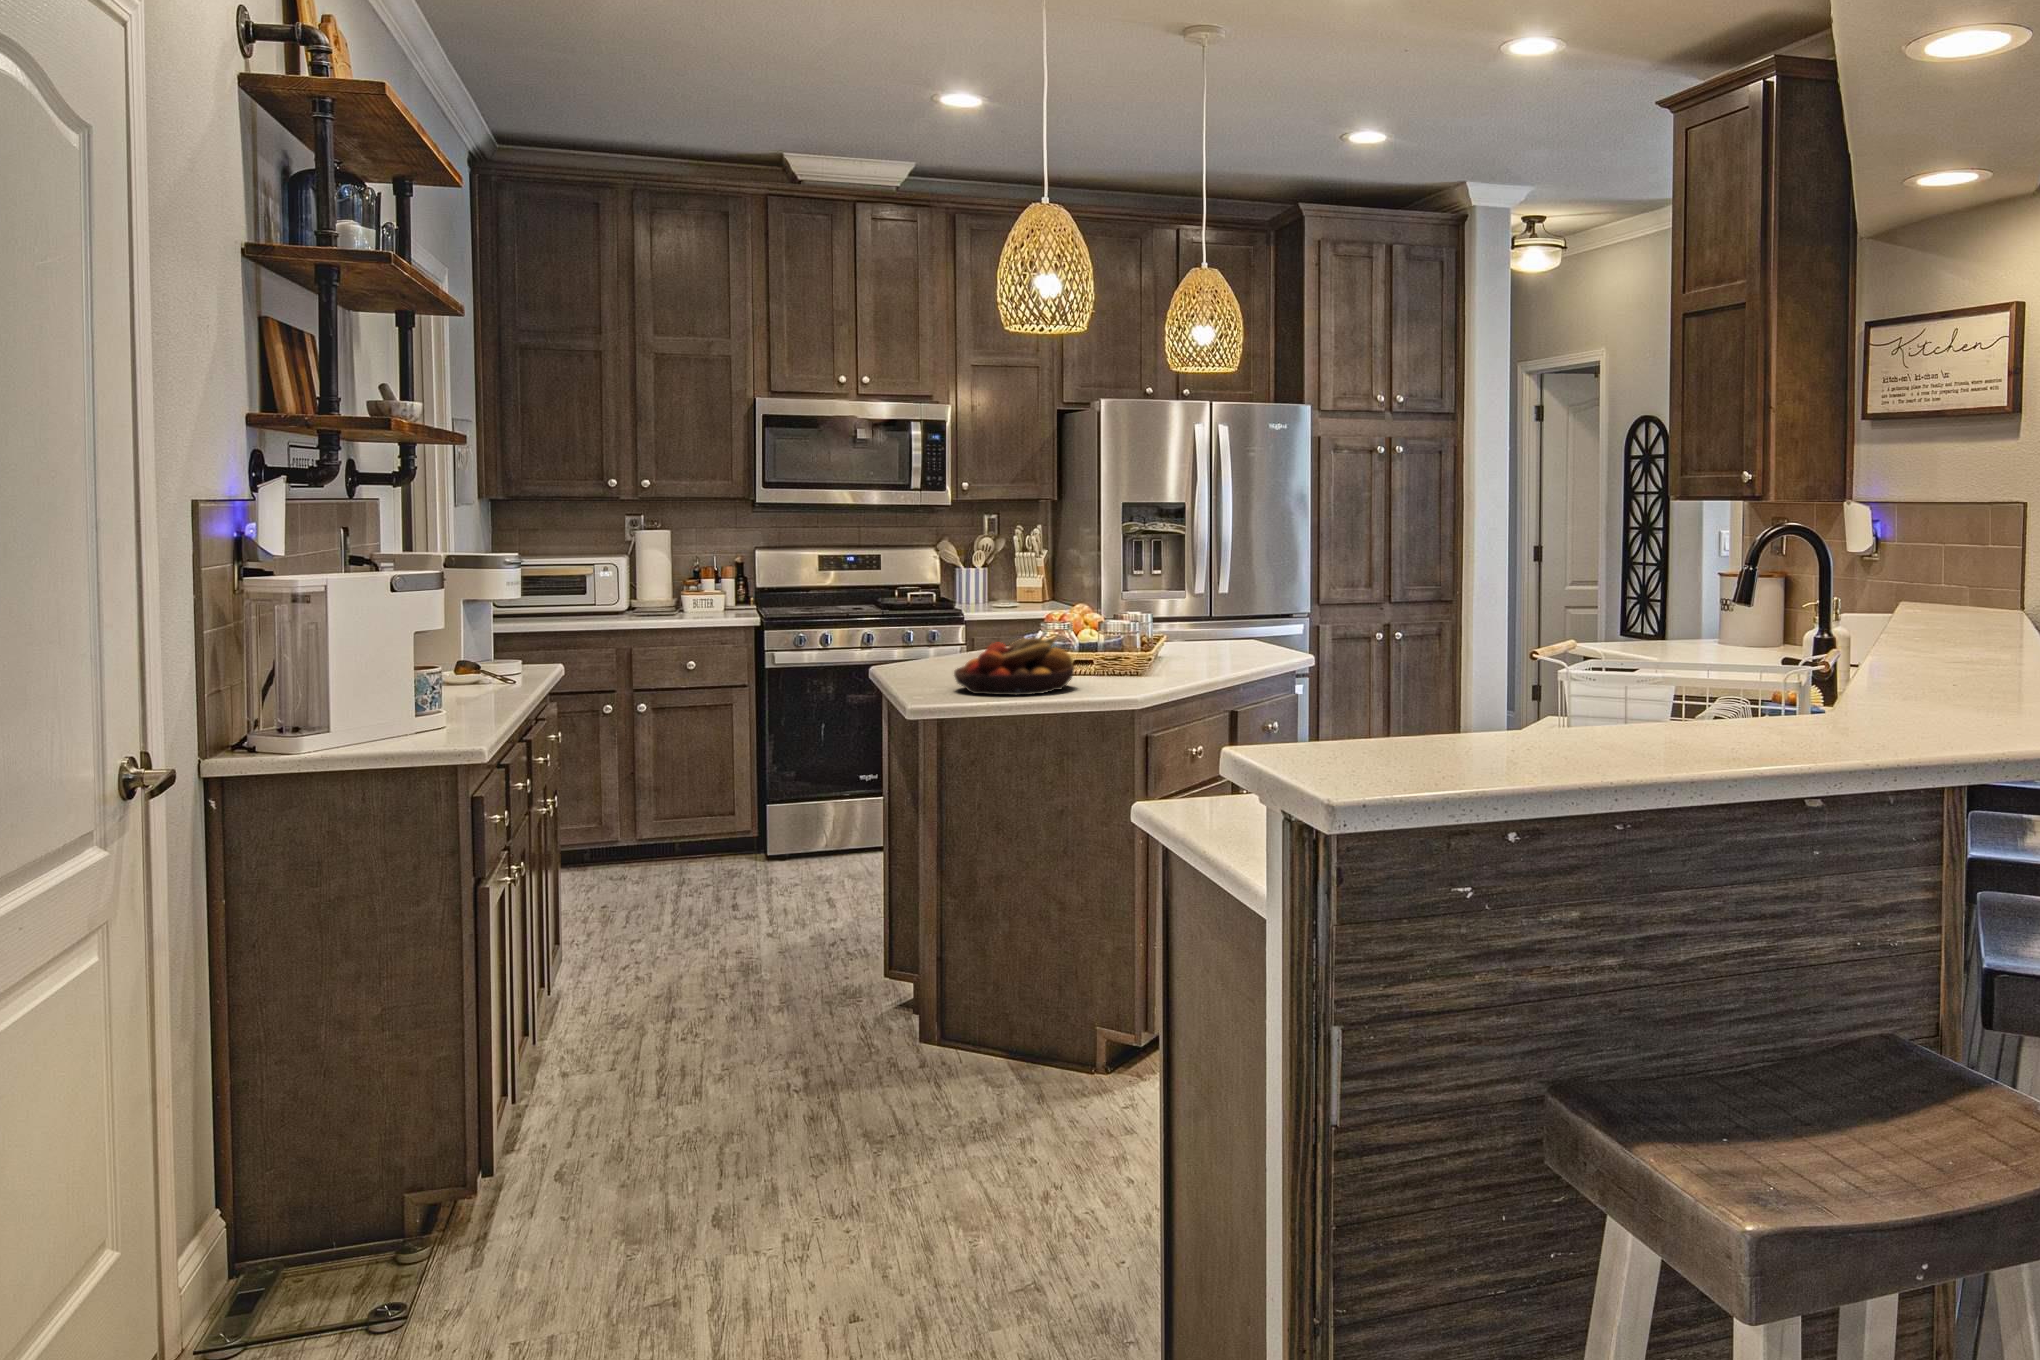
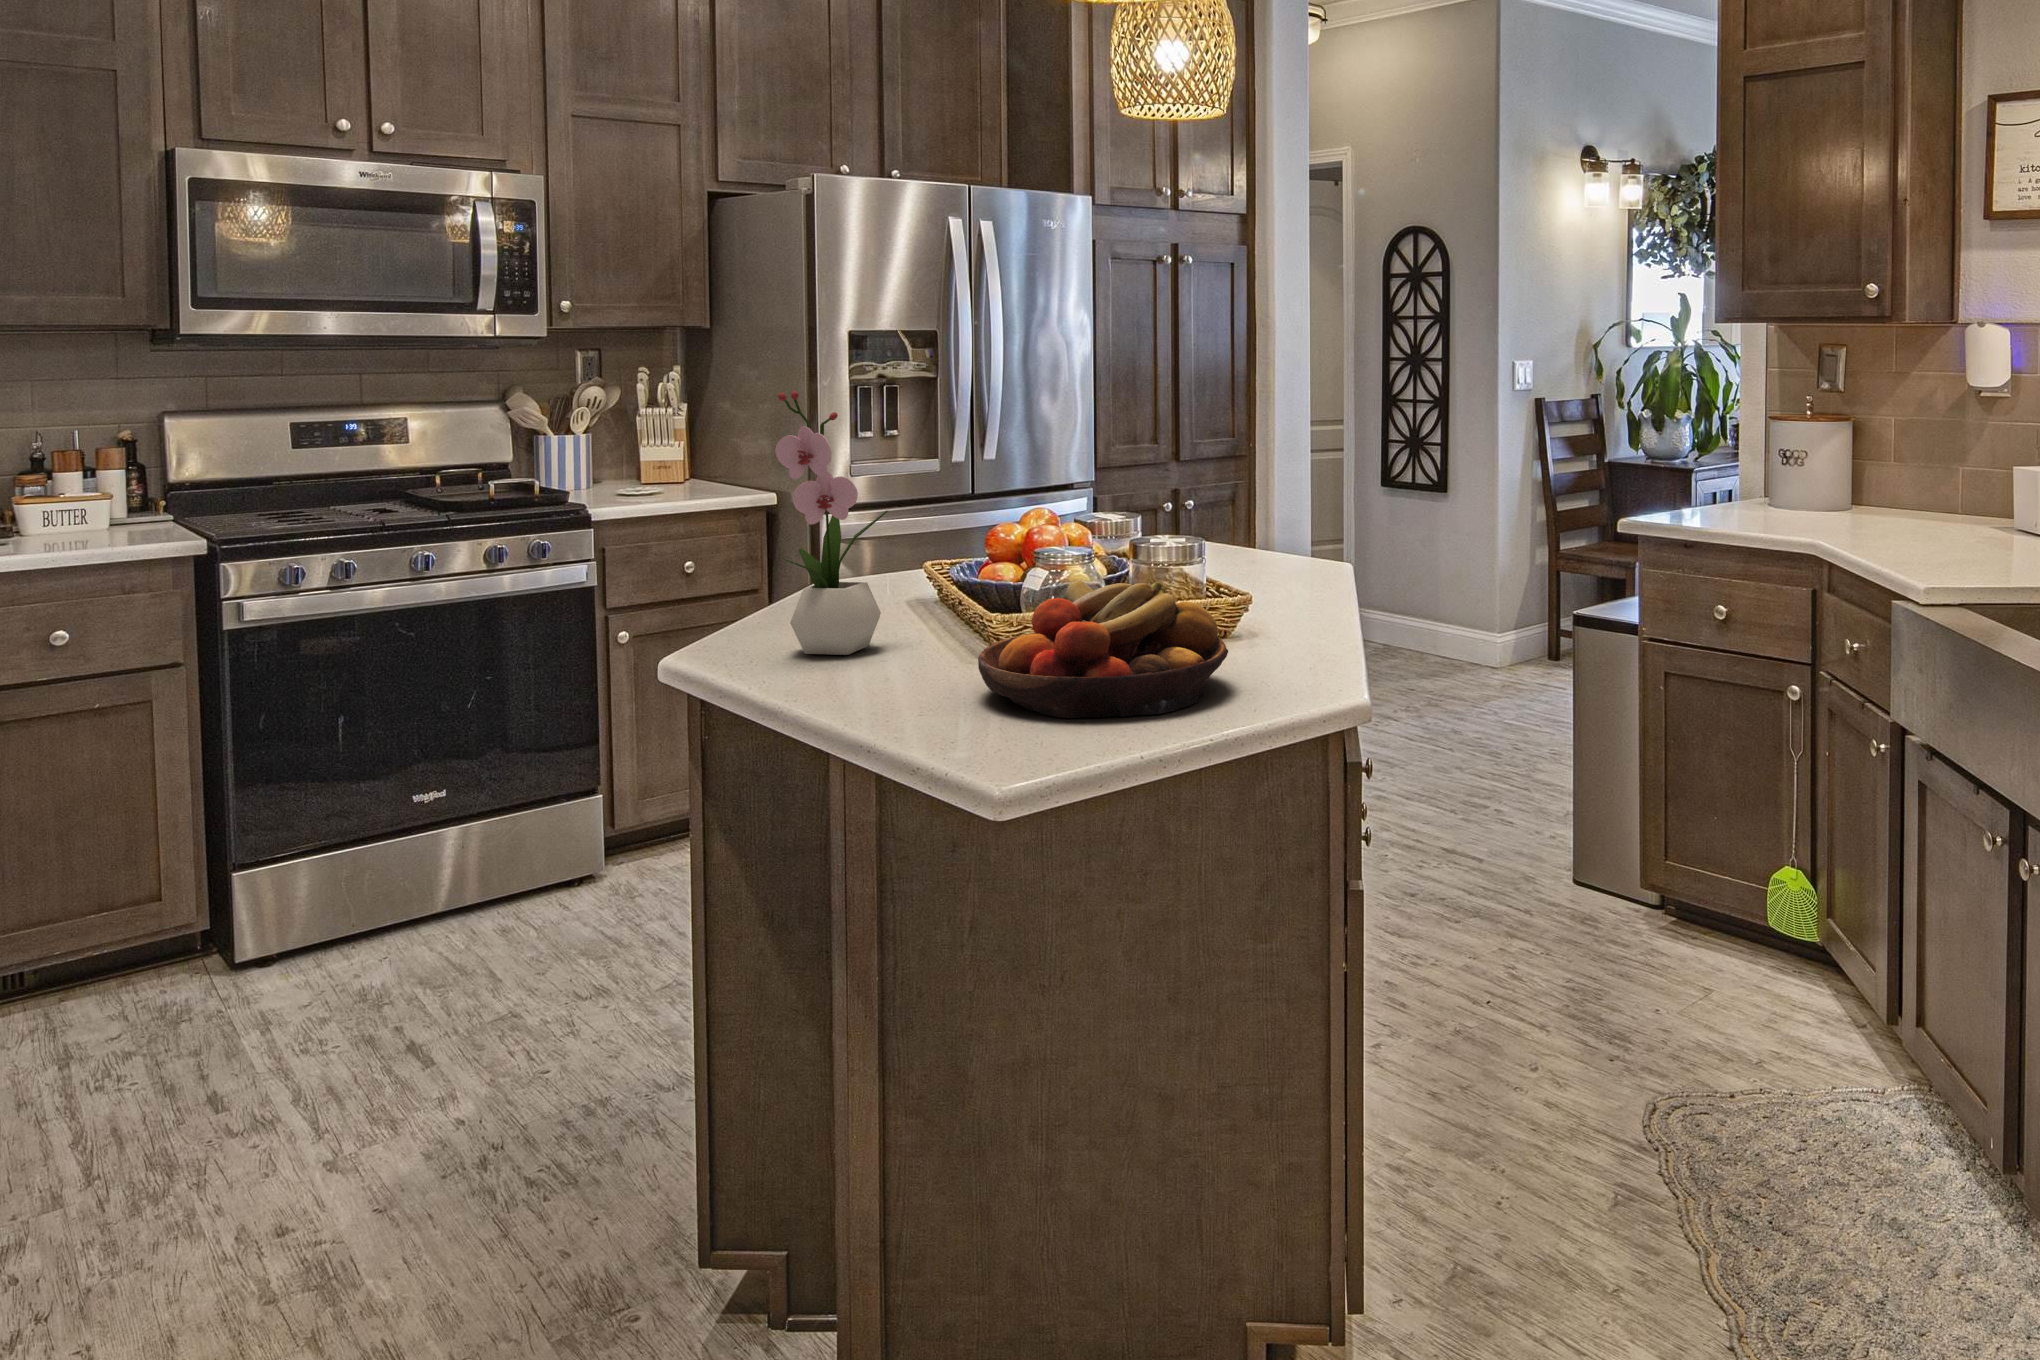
flower arrangement: none [910,539,972,673] -> present [775,391,888,655]

